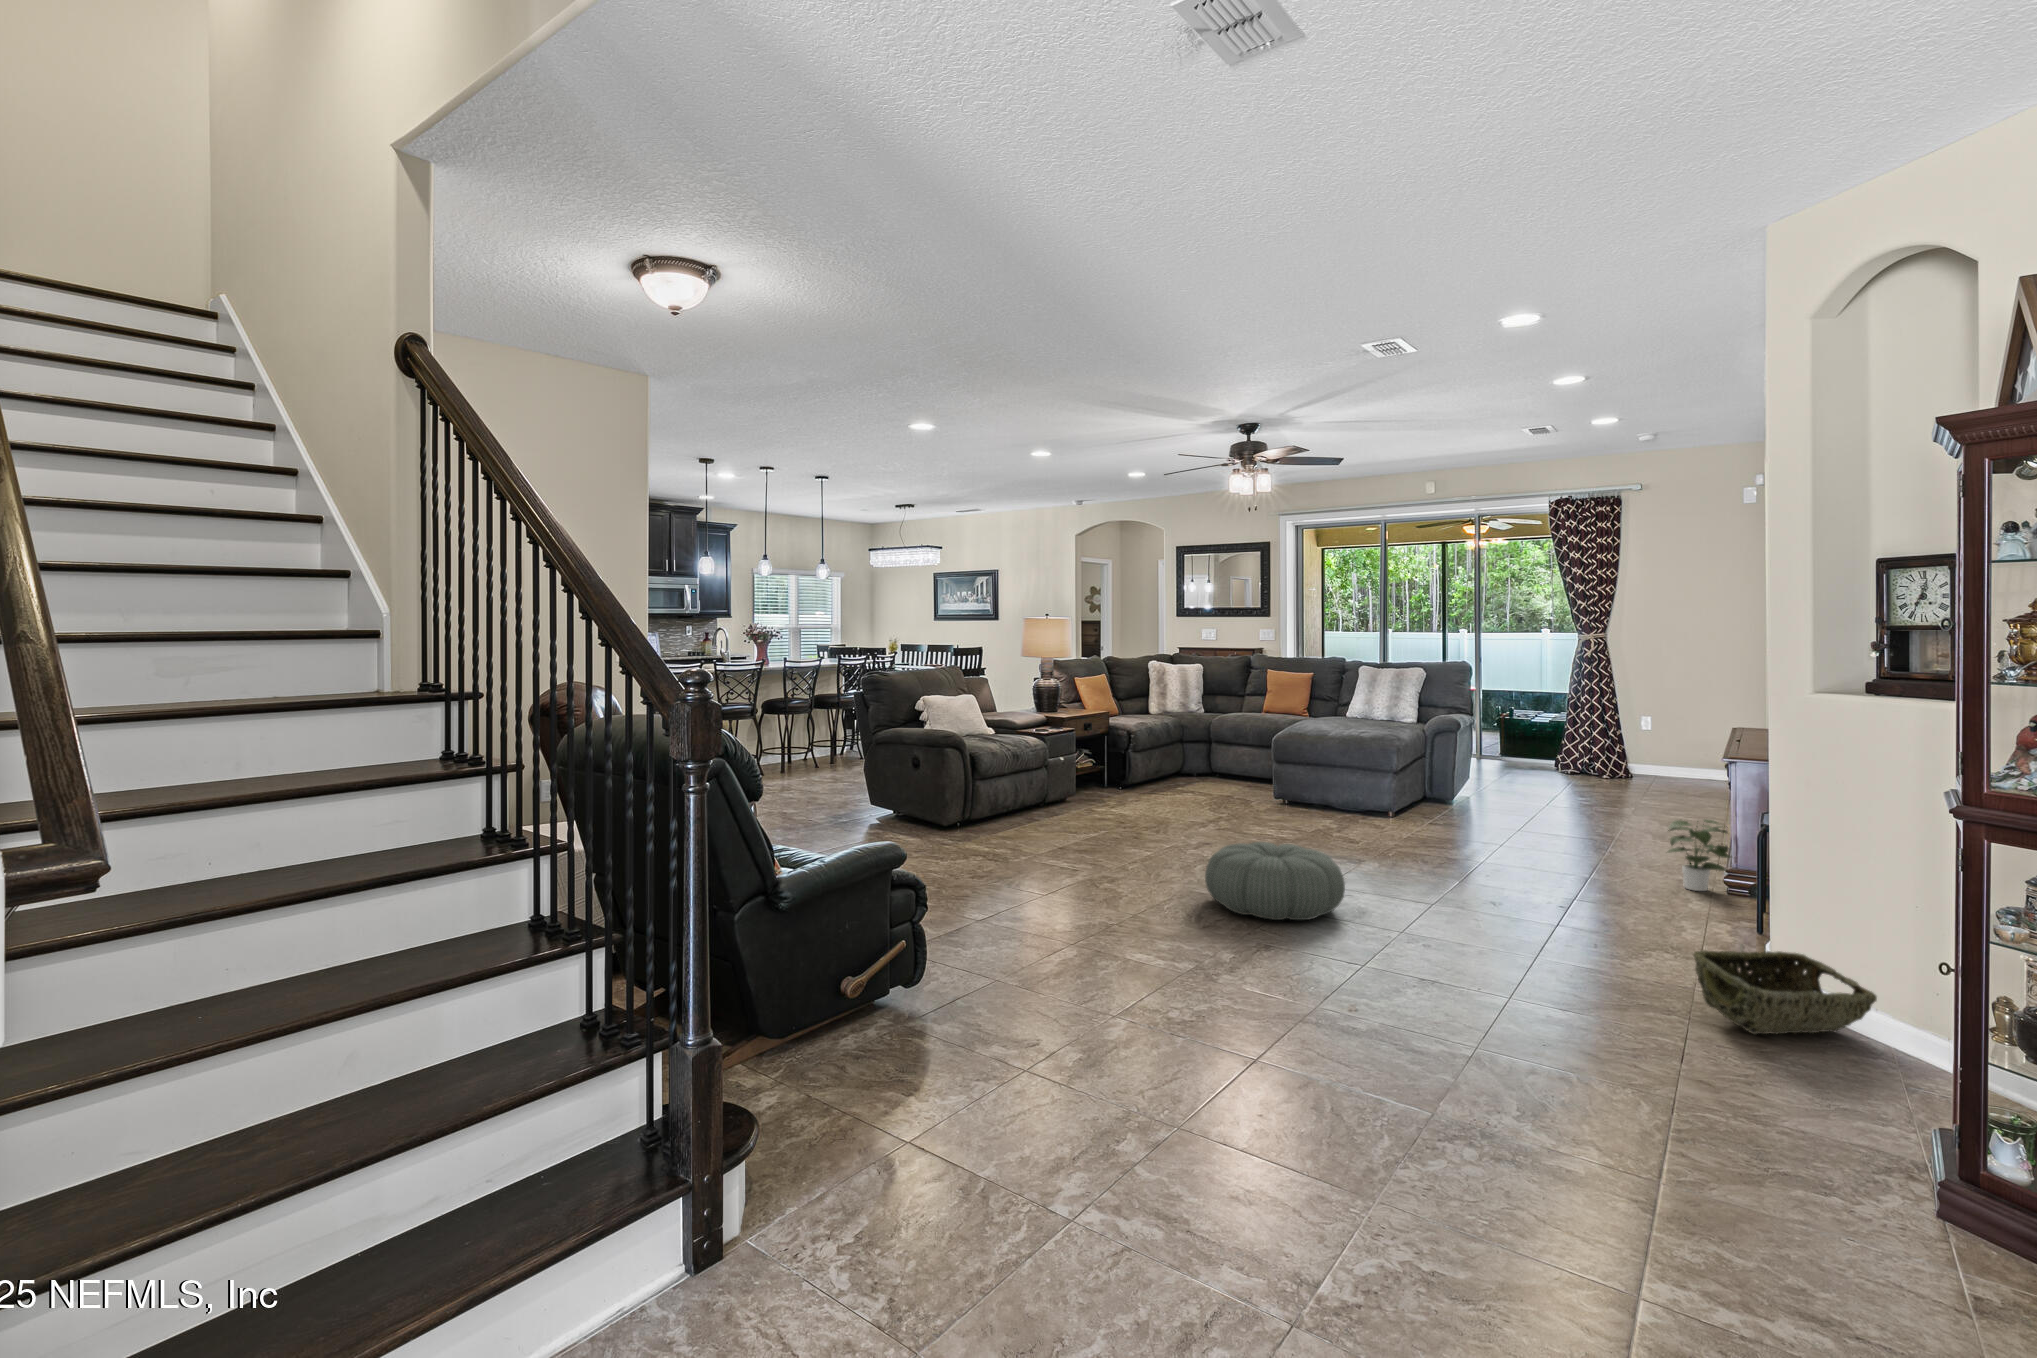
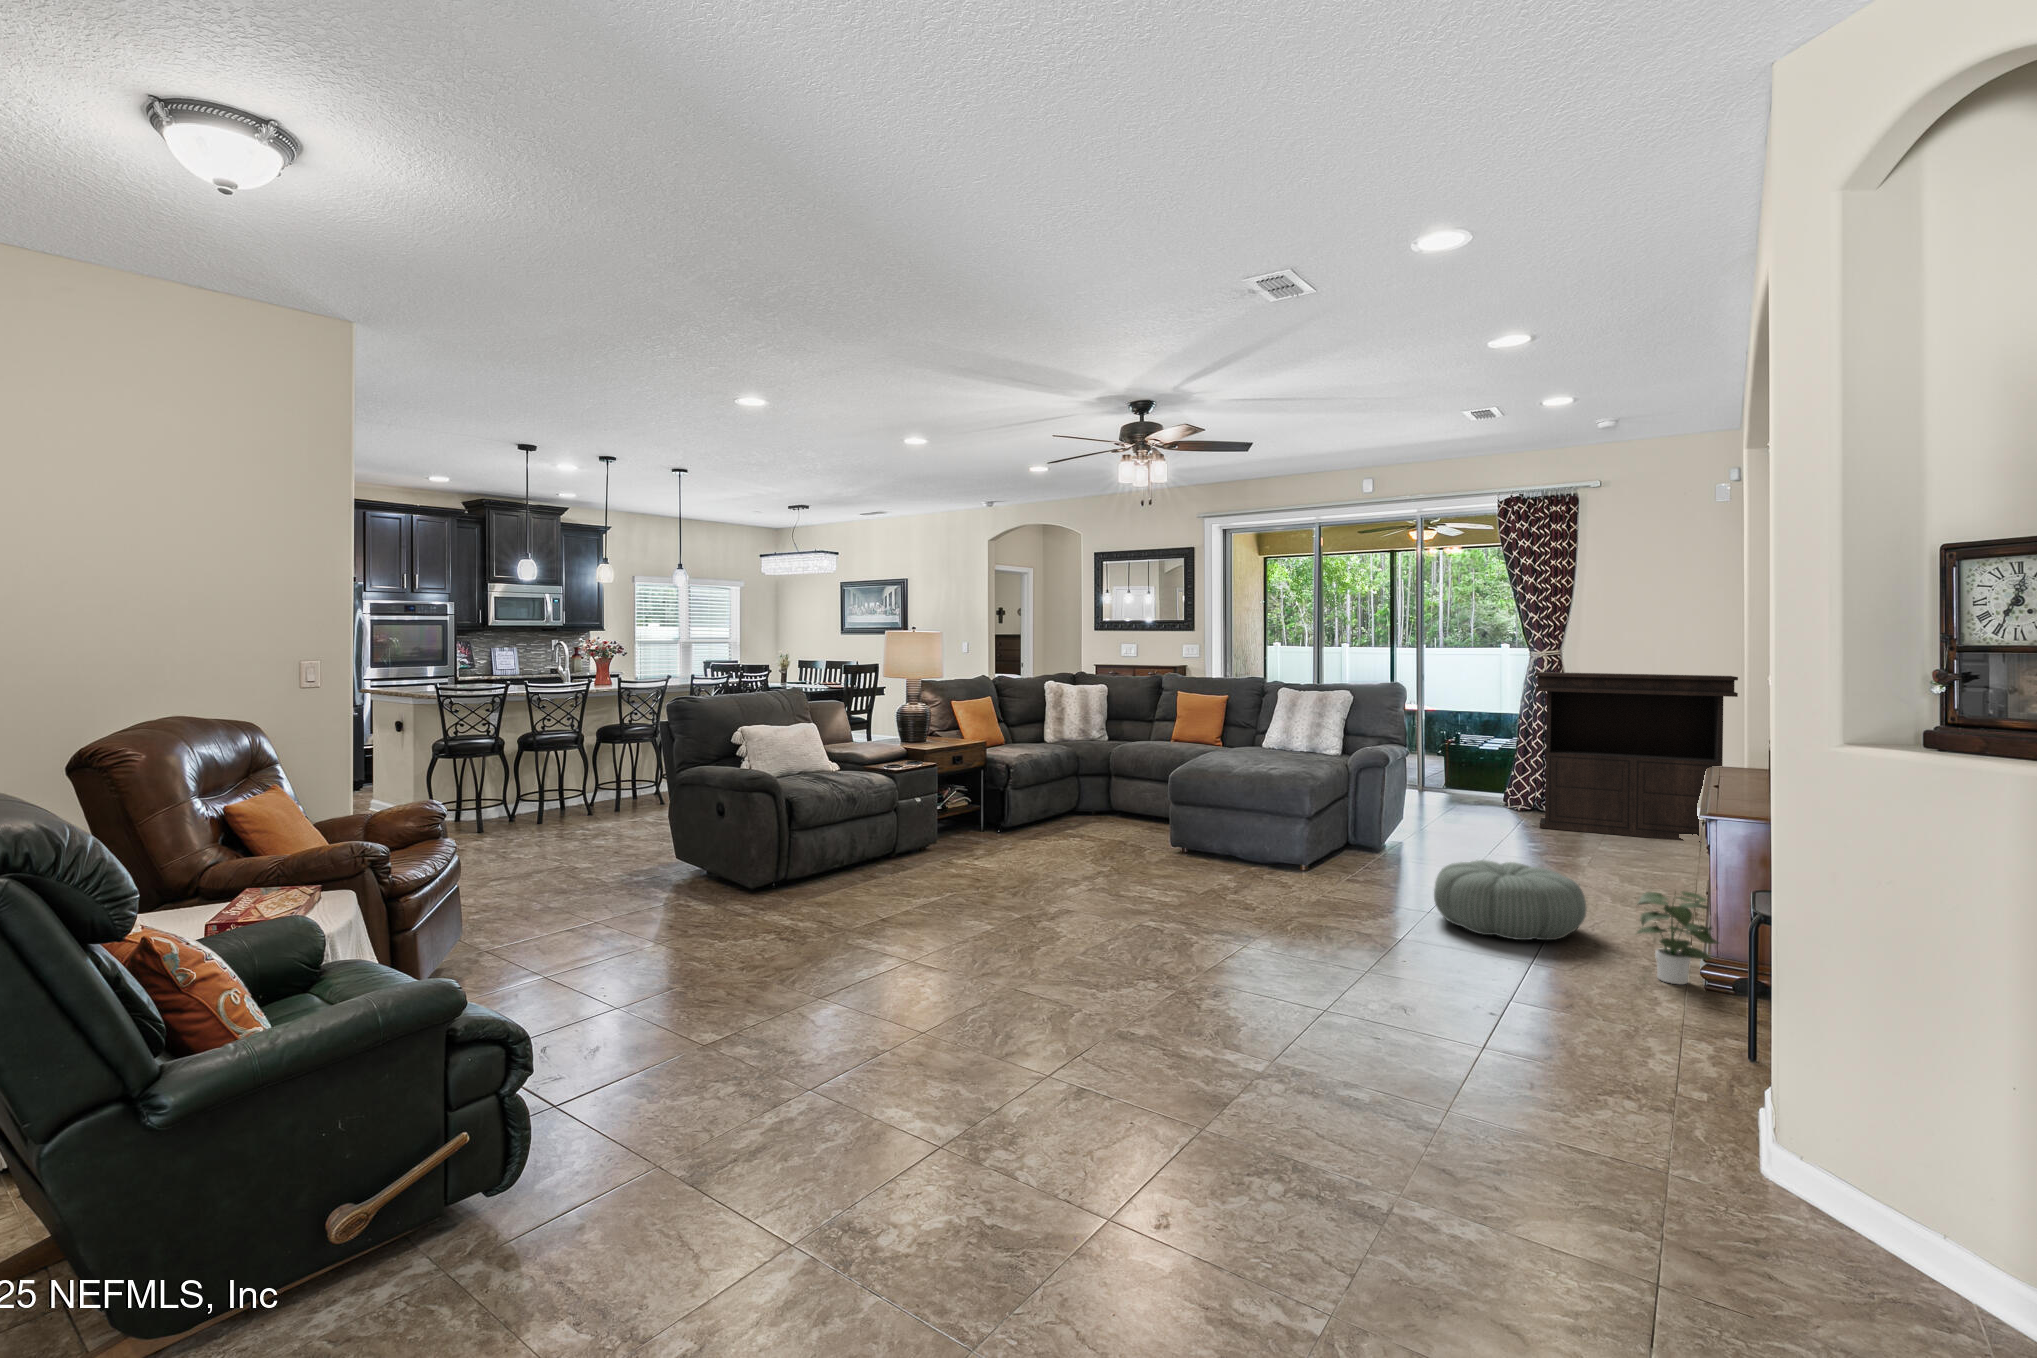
console table: none [1583,652,1763,799] -> present [1535,672,1738,842]
pouf: present [1205,842,1345,920] -> present [1434,860,1587,940]
woven basket: present [1693,951,1877,1034] -> none [1684,1123,1960,1268]

